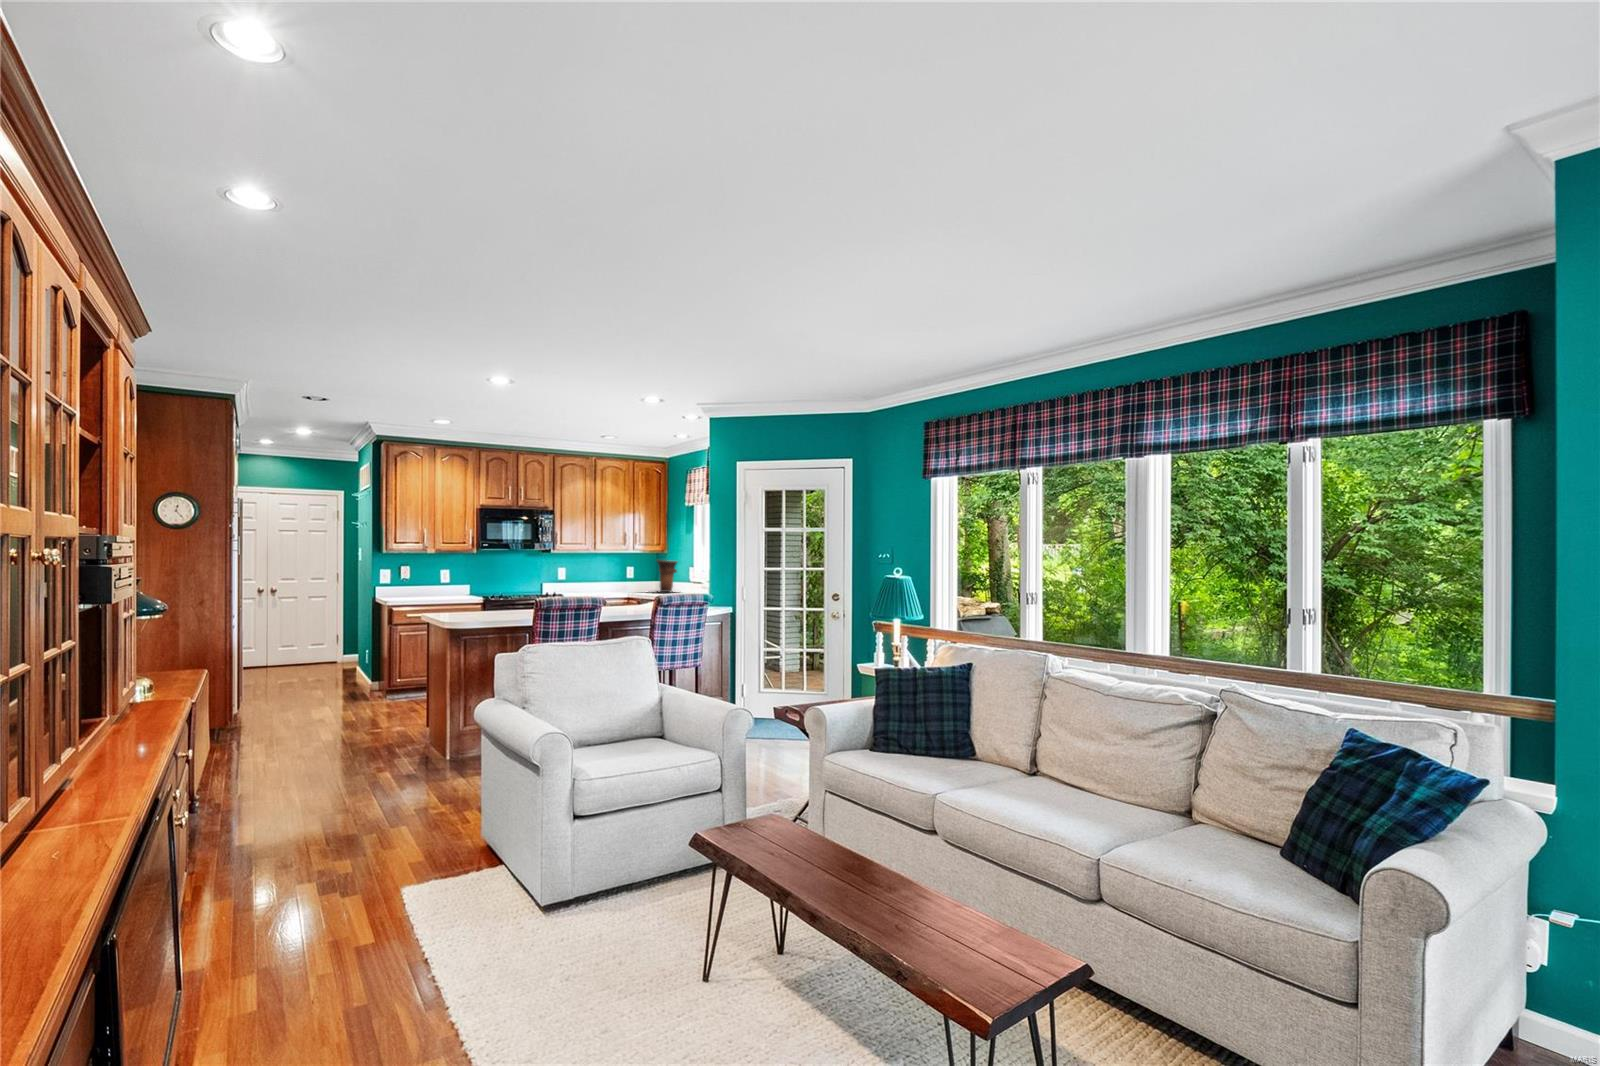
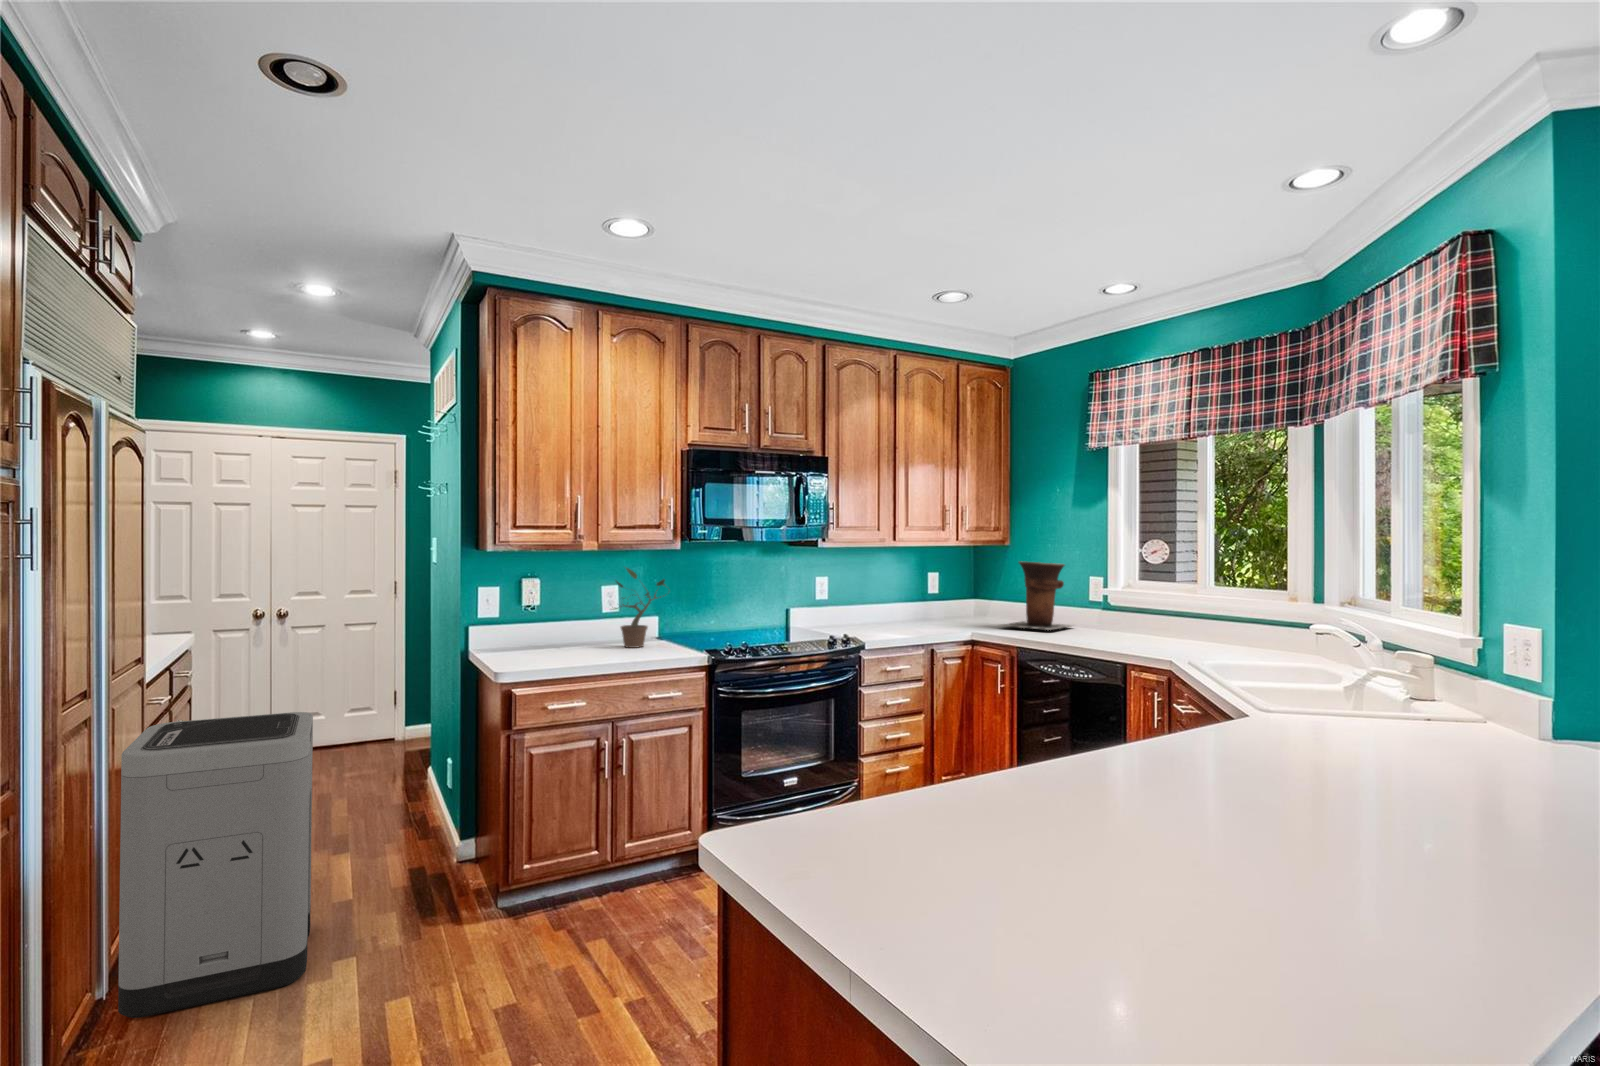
potted plant: none [440,561,471,597] -> present [615,568,665,648]
trash can: none [243,617,311,715] -> present [118,712,313,1018]

